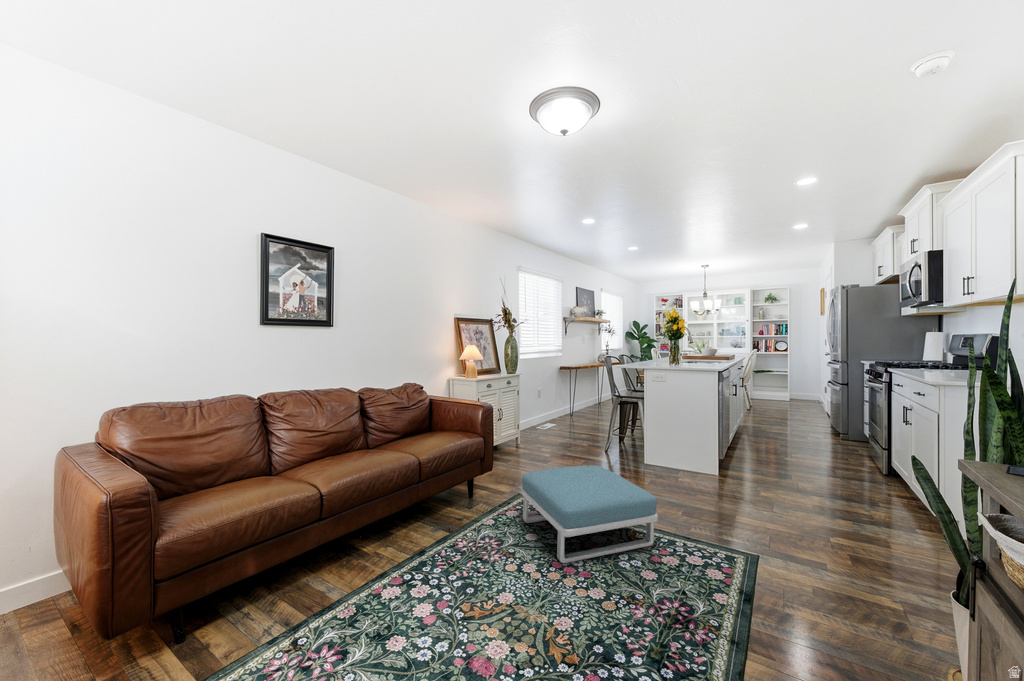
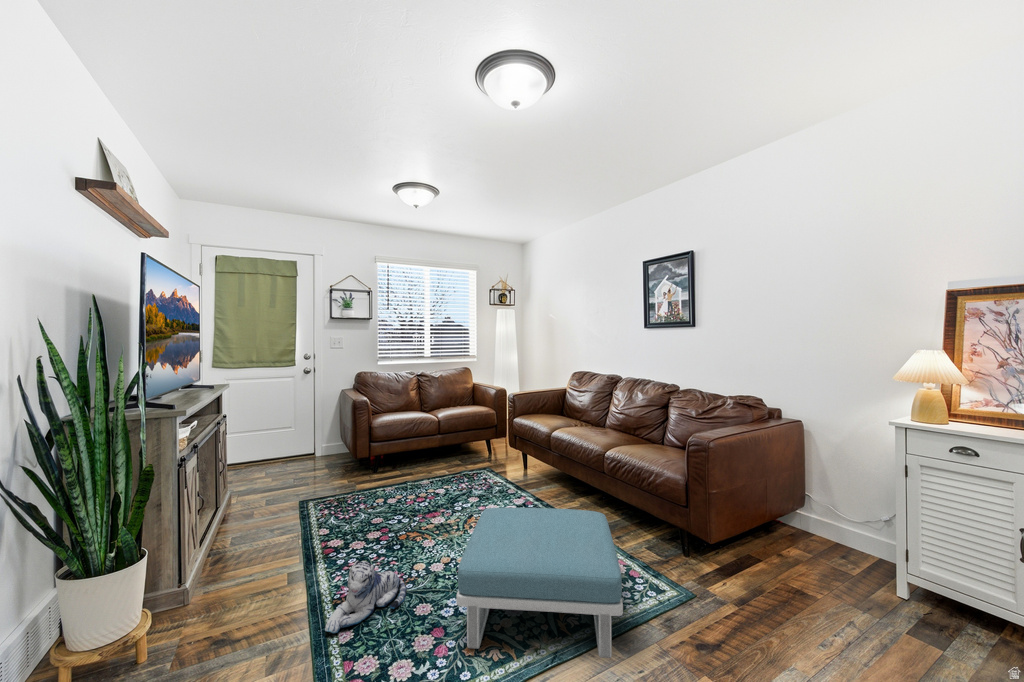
plush toy: none [644,556,737,619] -> present [325,561,406,633]

